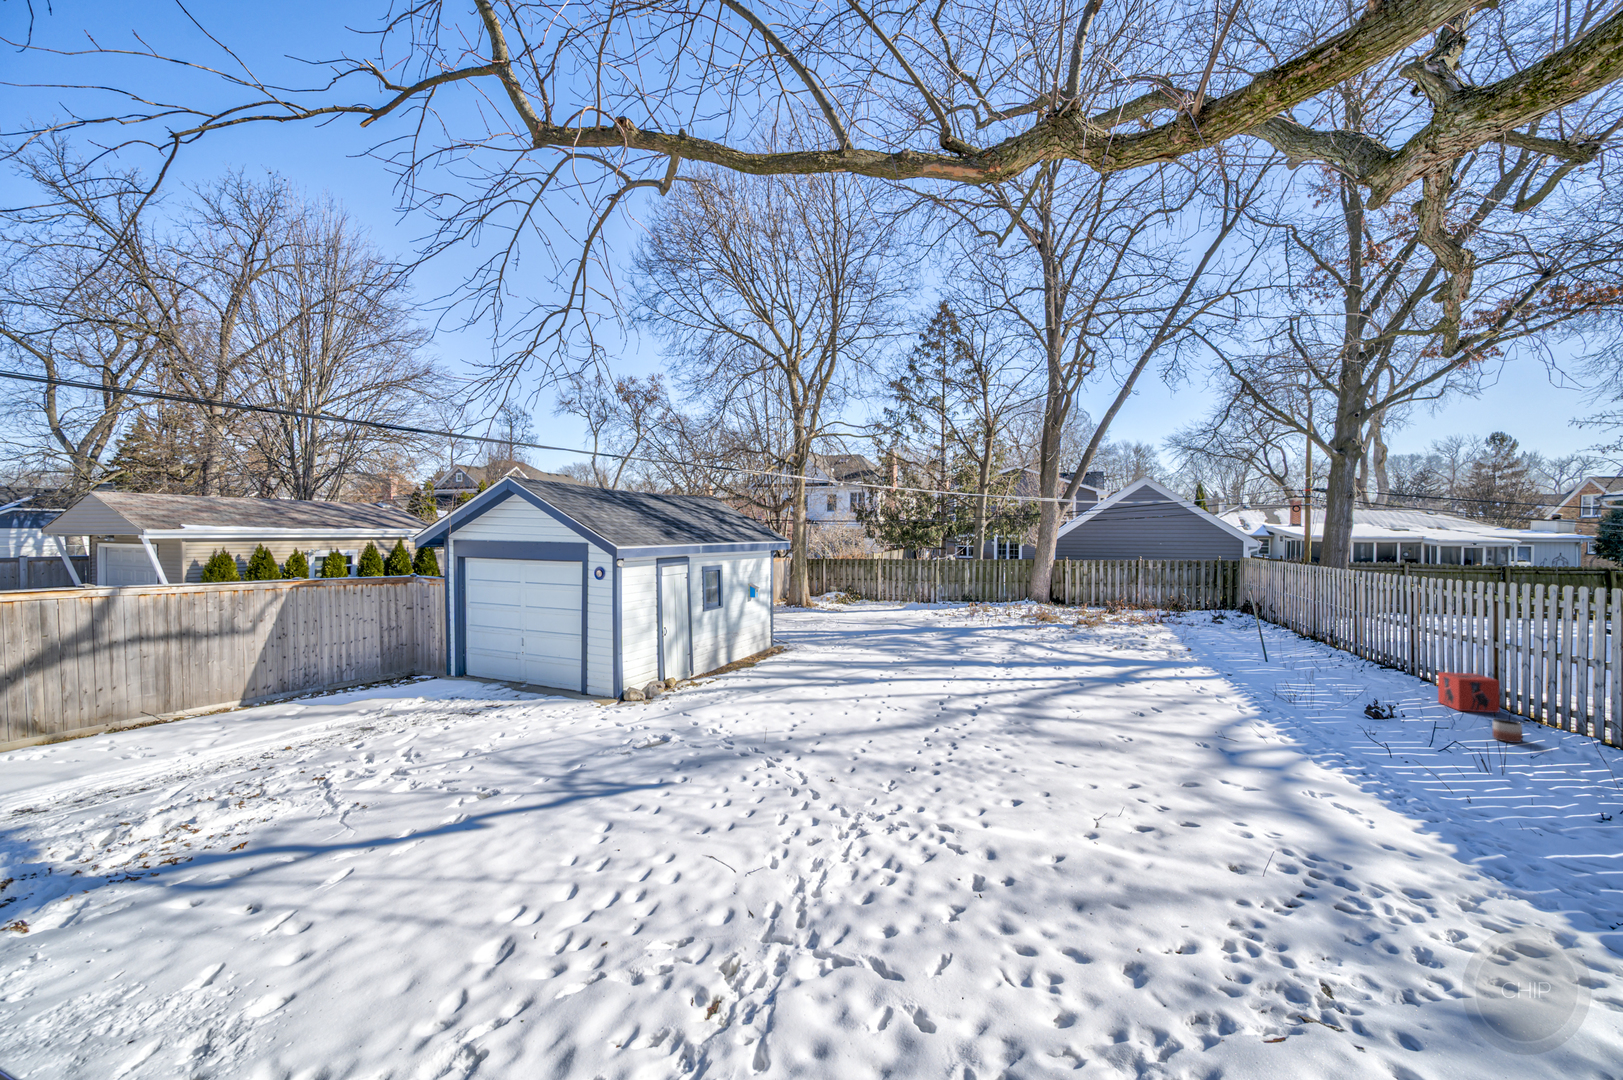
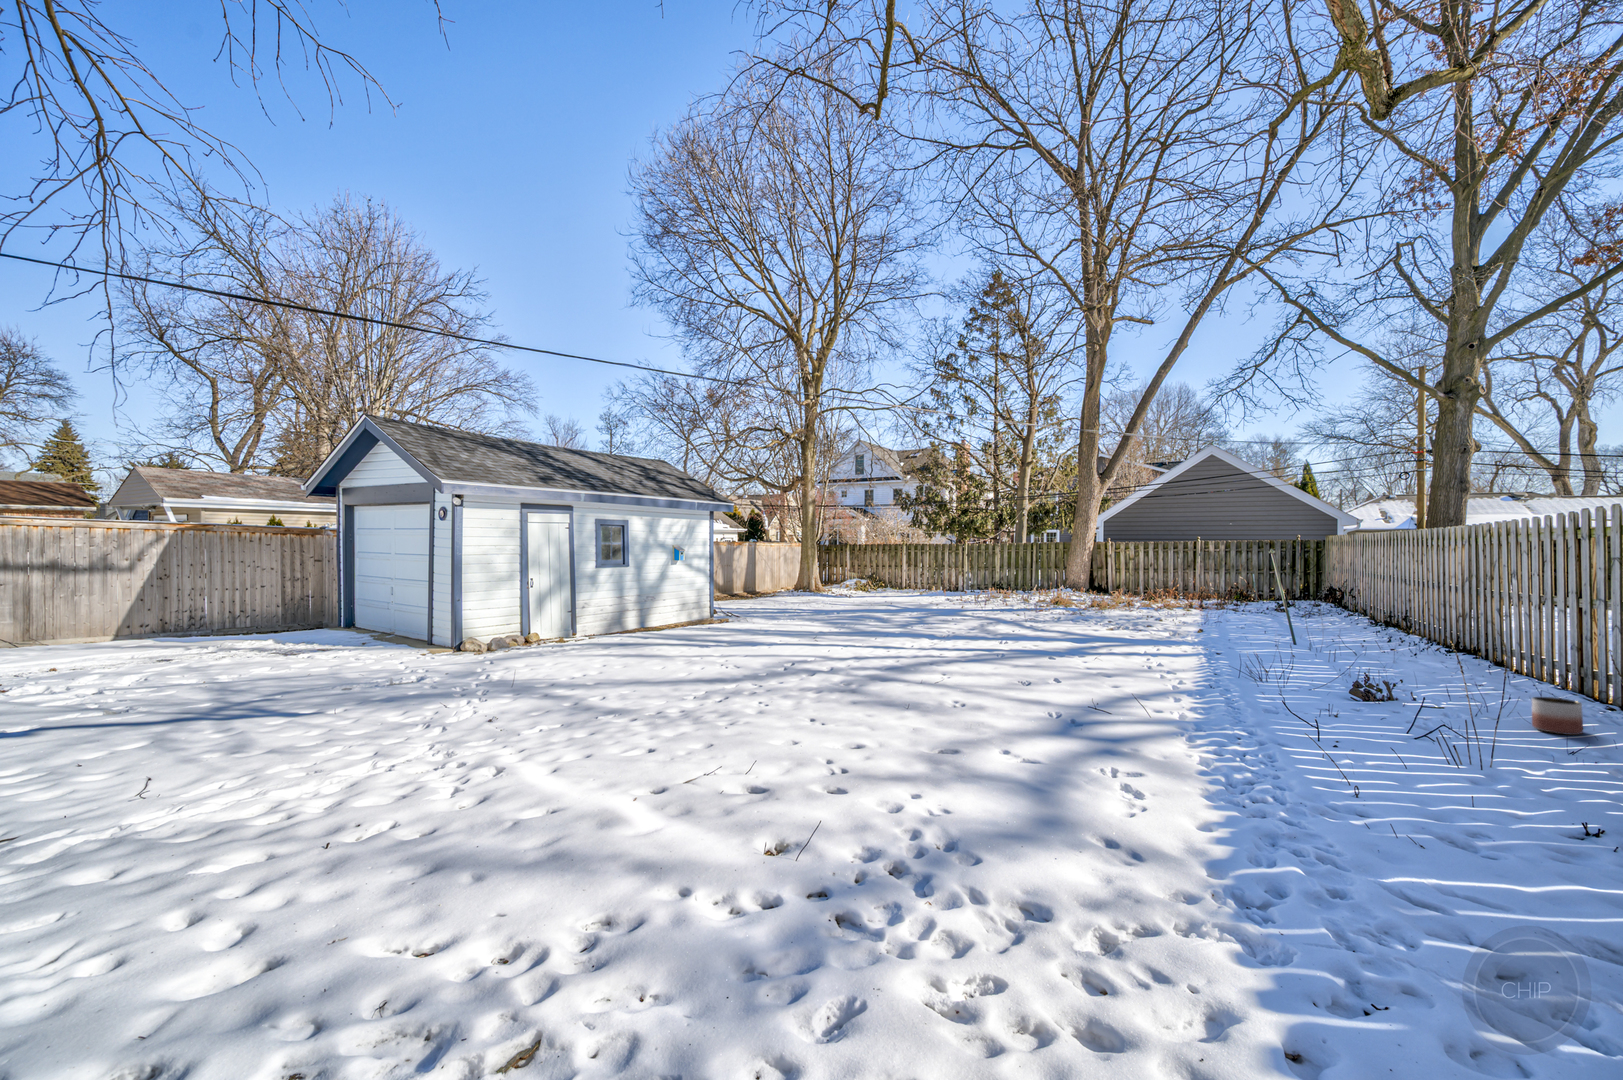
storage box: present [1438,672,1500,712] -> none [1488,637,1585,699]

